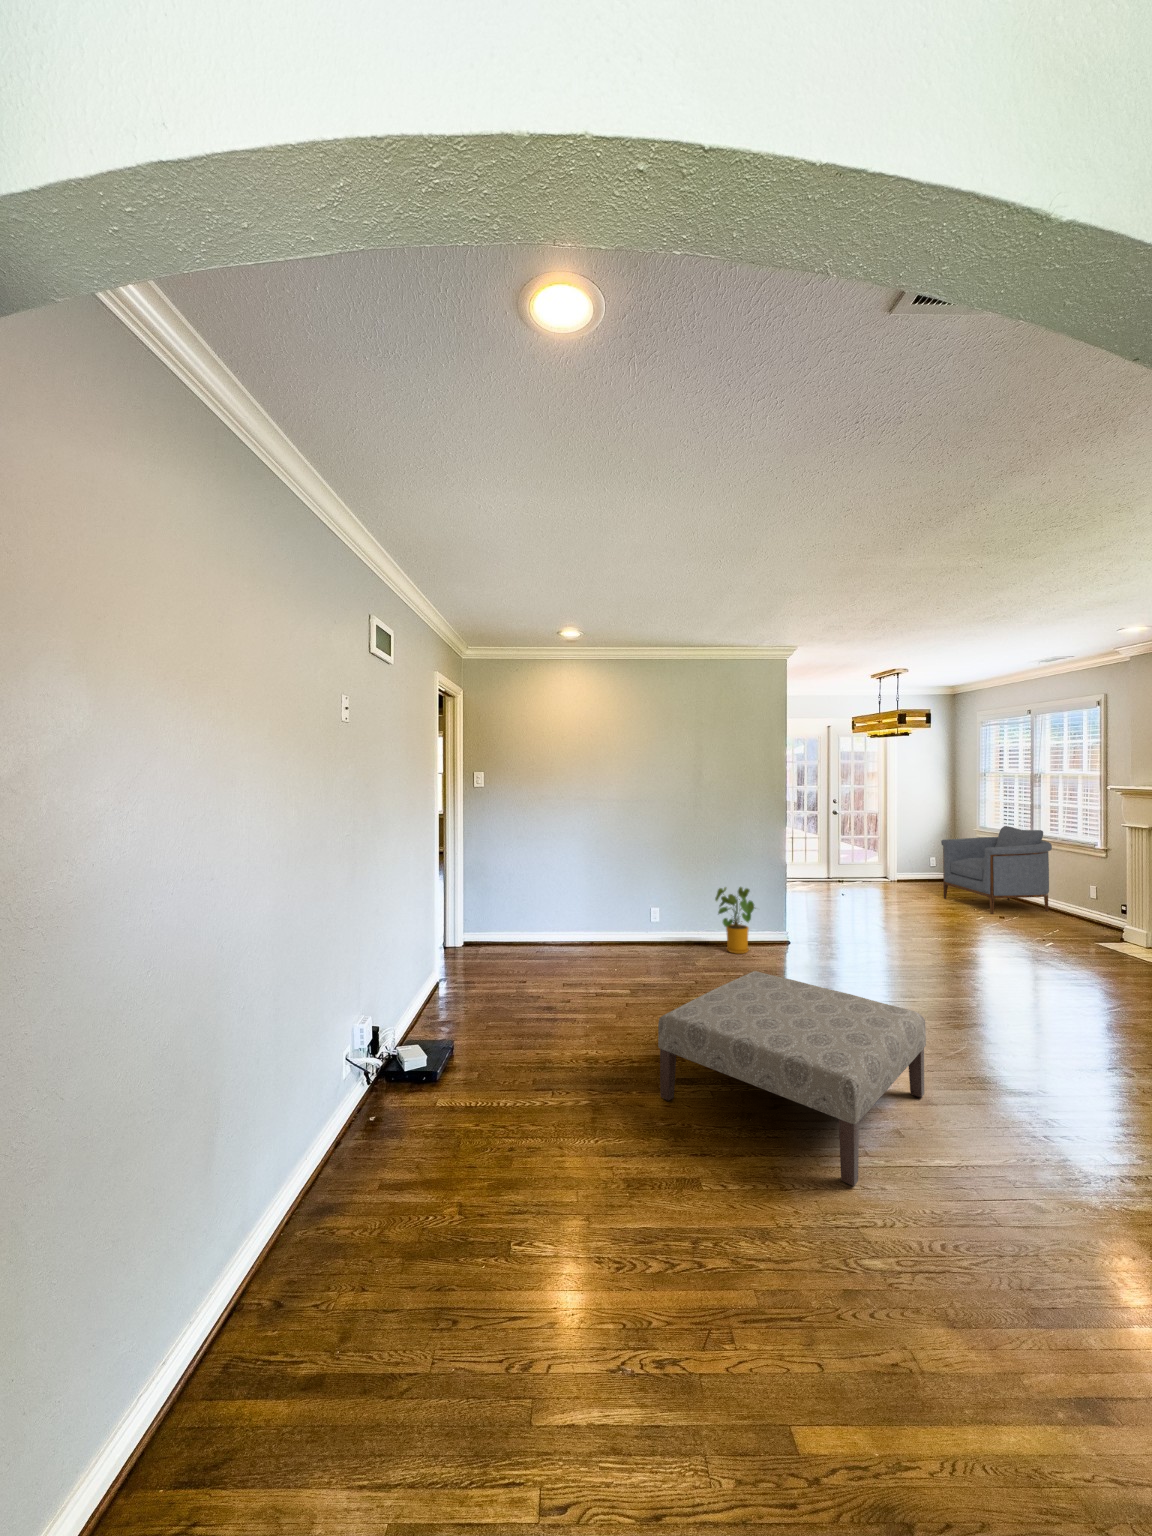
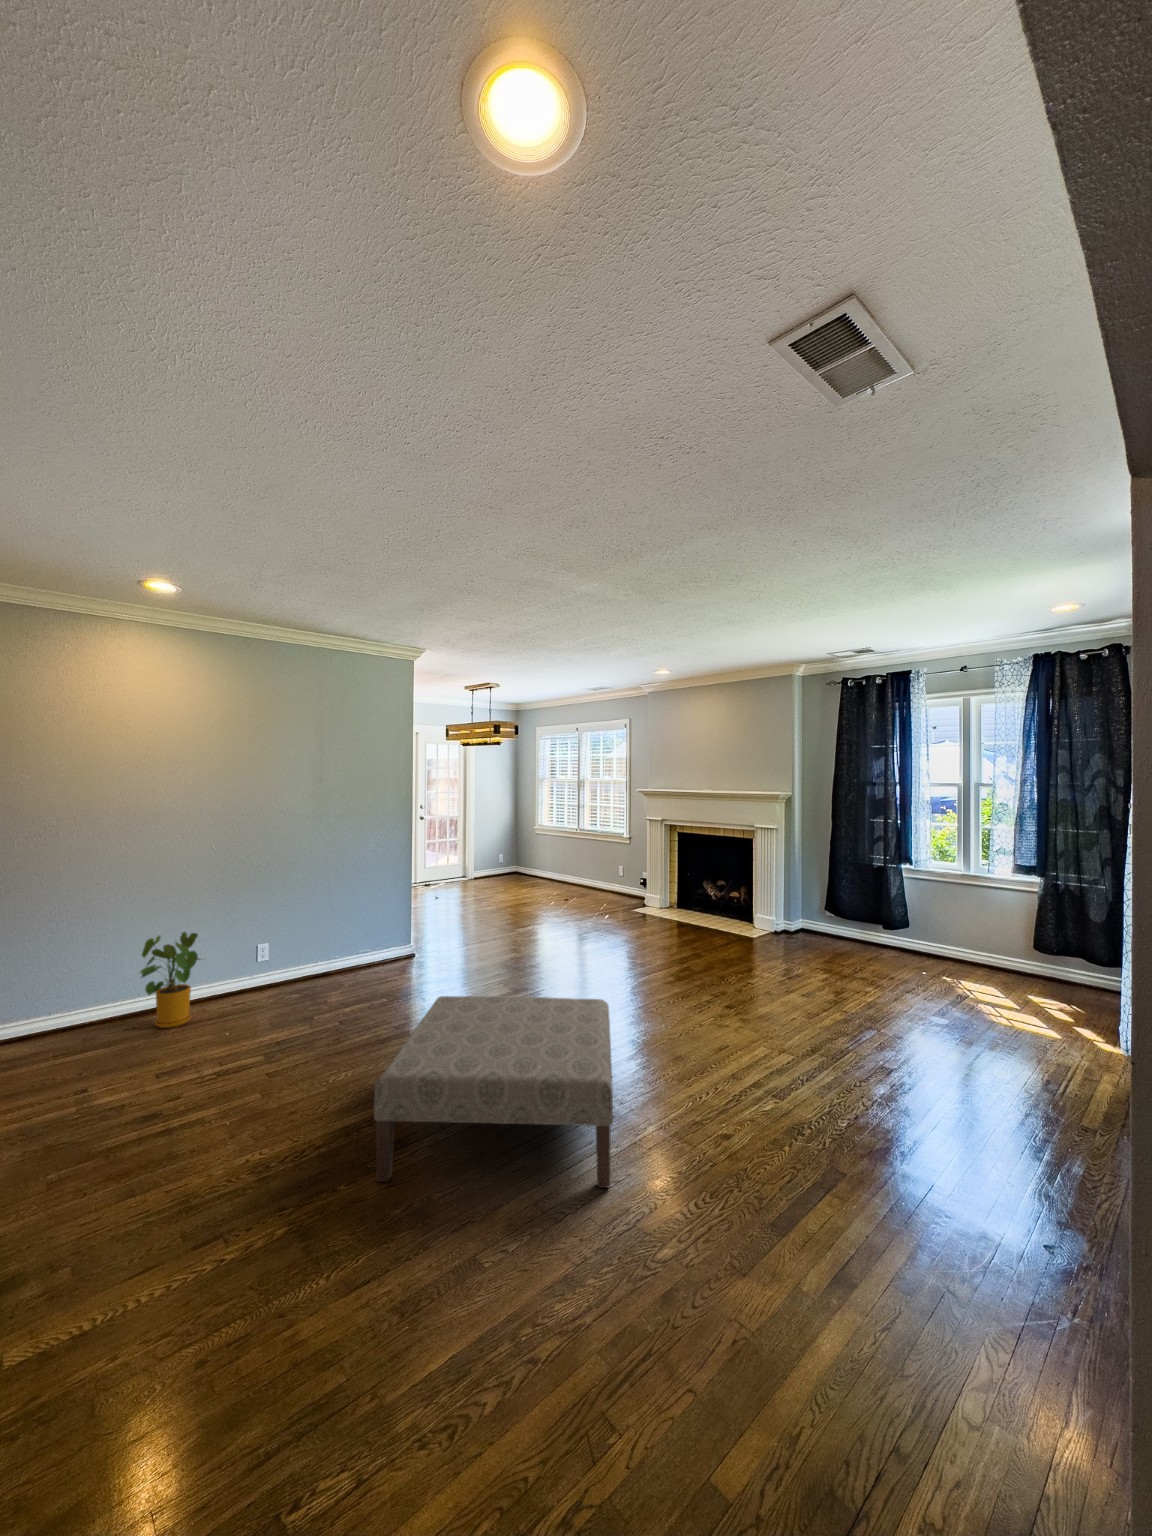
armchair: present [941,826,1052,914] -> none [517,823,595,900]
house plant: present [715,887,755,954] -> present [140,932,200,1028]

